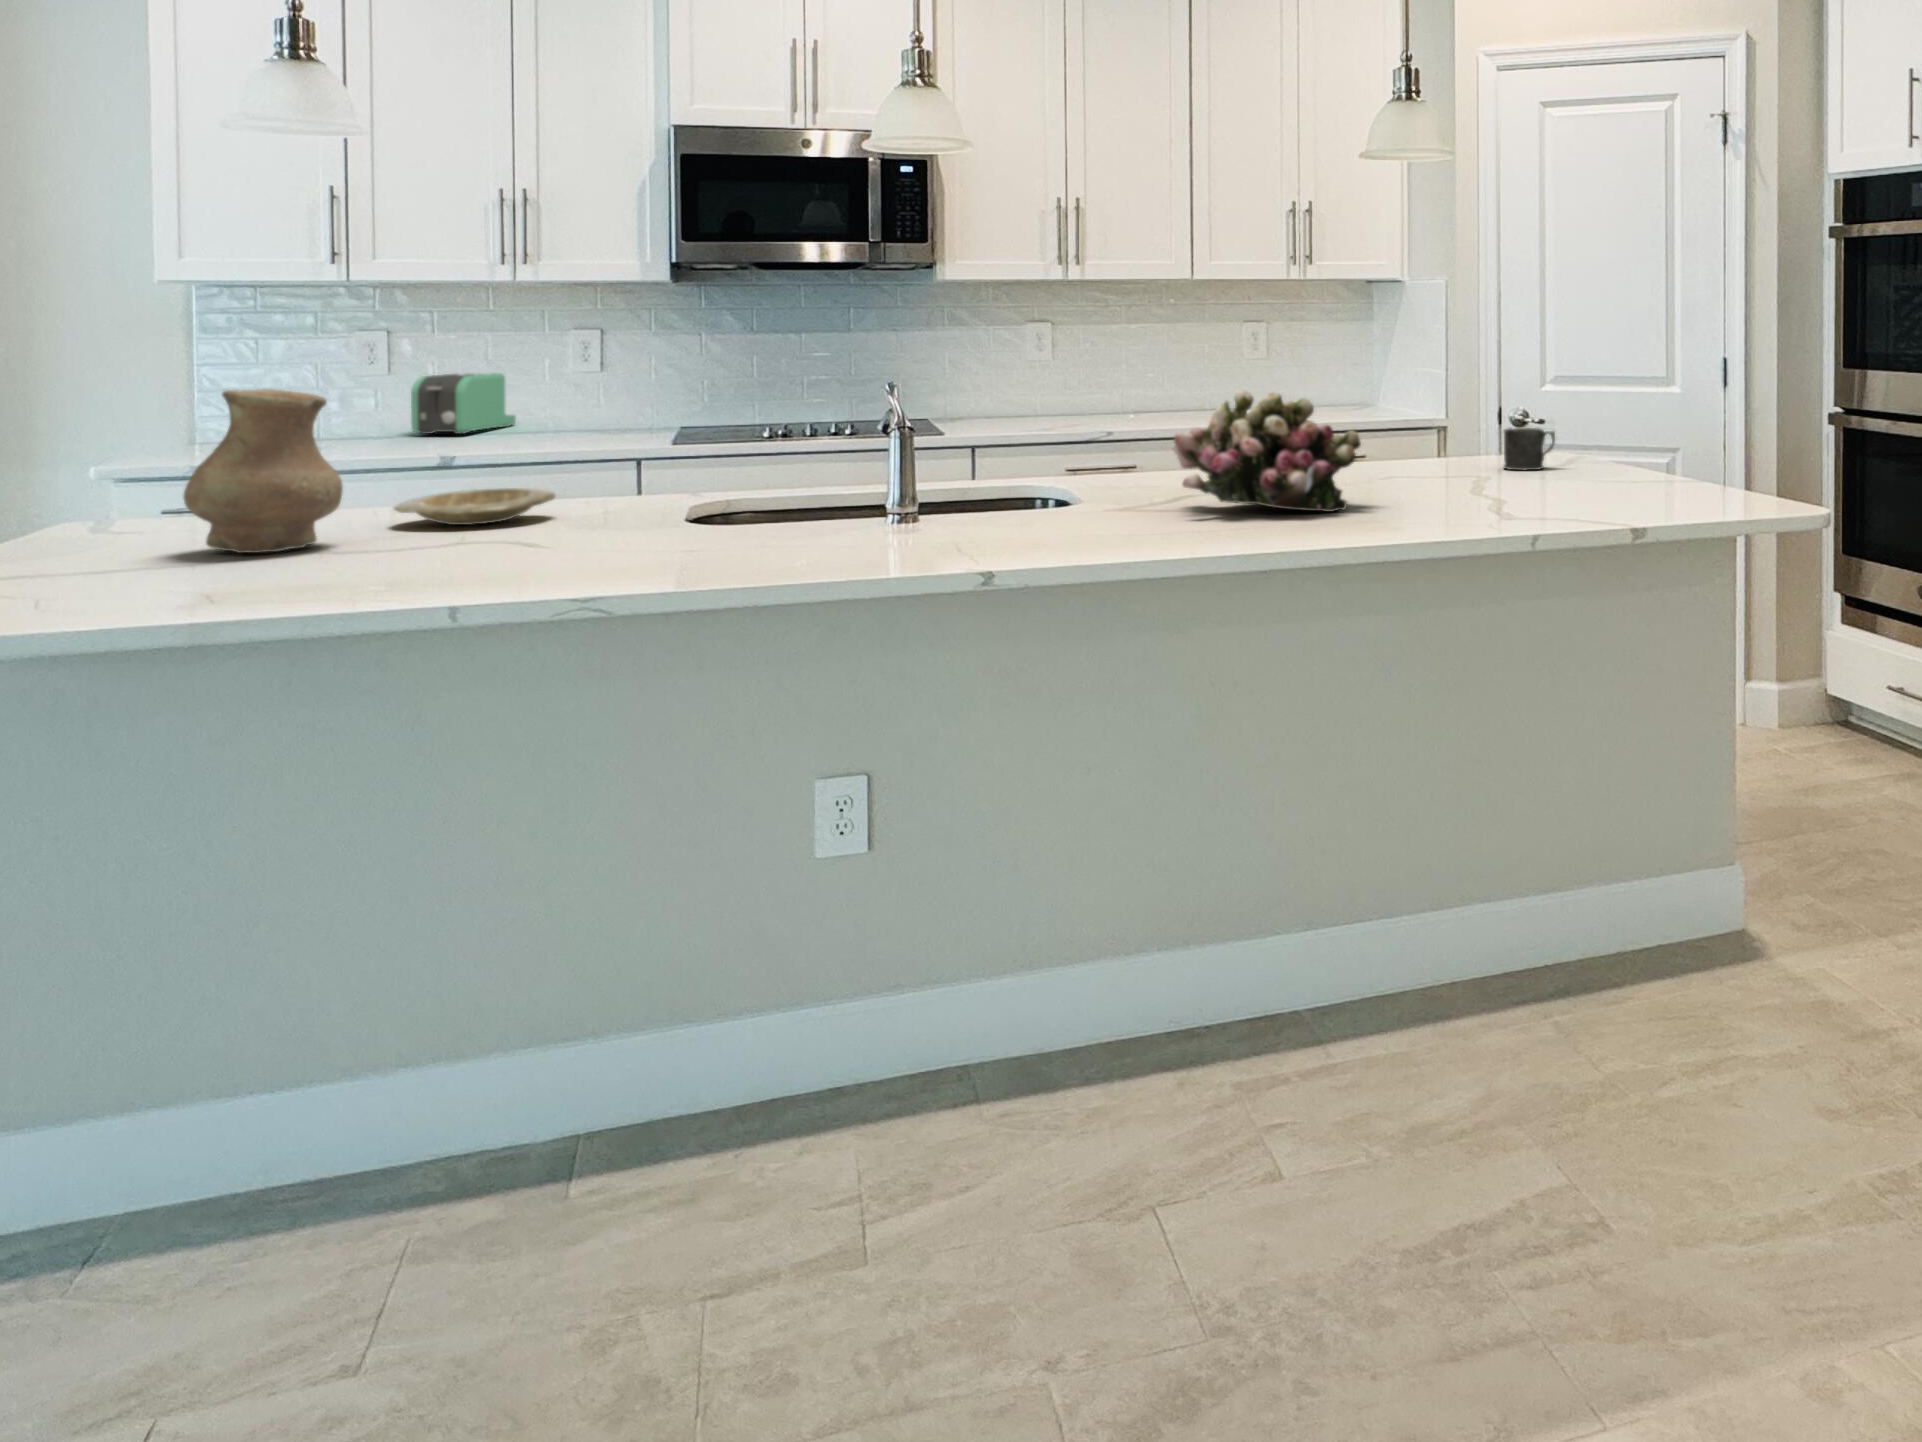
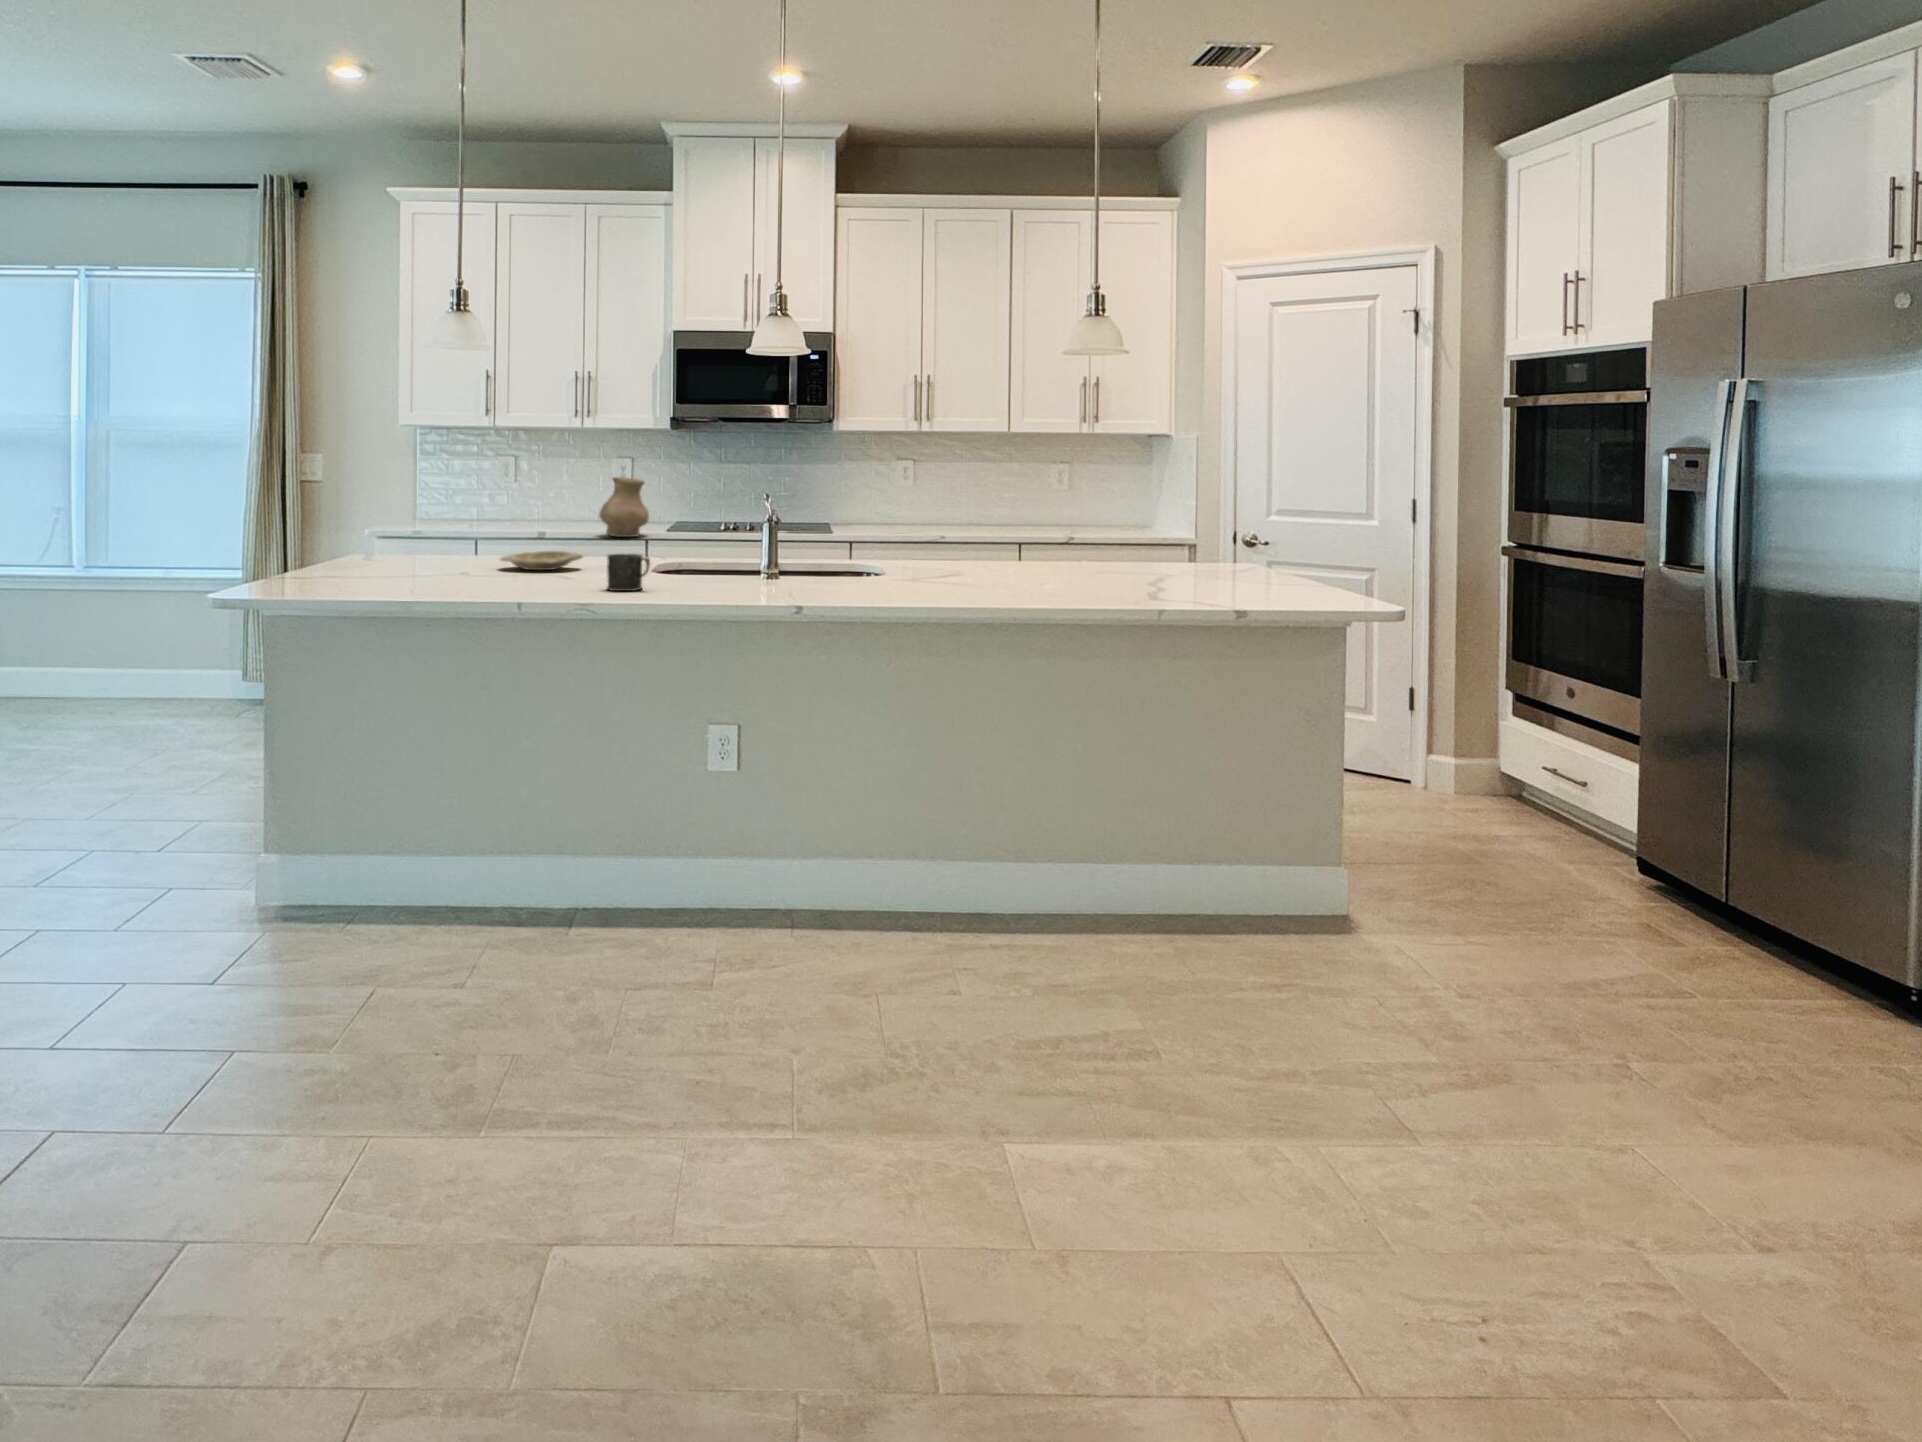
toaster: present [411,373,516,434] -> none [524,486,583,523]
vase: present [183,389,343,553] -> present [599,477,649,537]
flower arrangement: present [1173,390,1361,512] -> none [936,508,1065,591]
mug: present [1504,428,1555,470] -> present [607,554,650,591]

